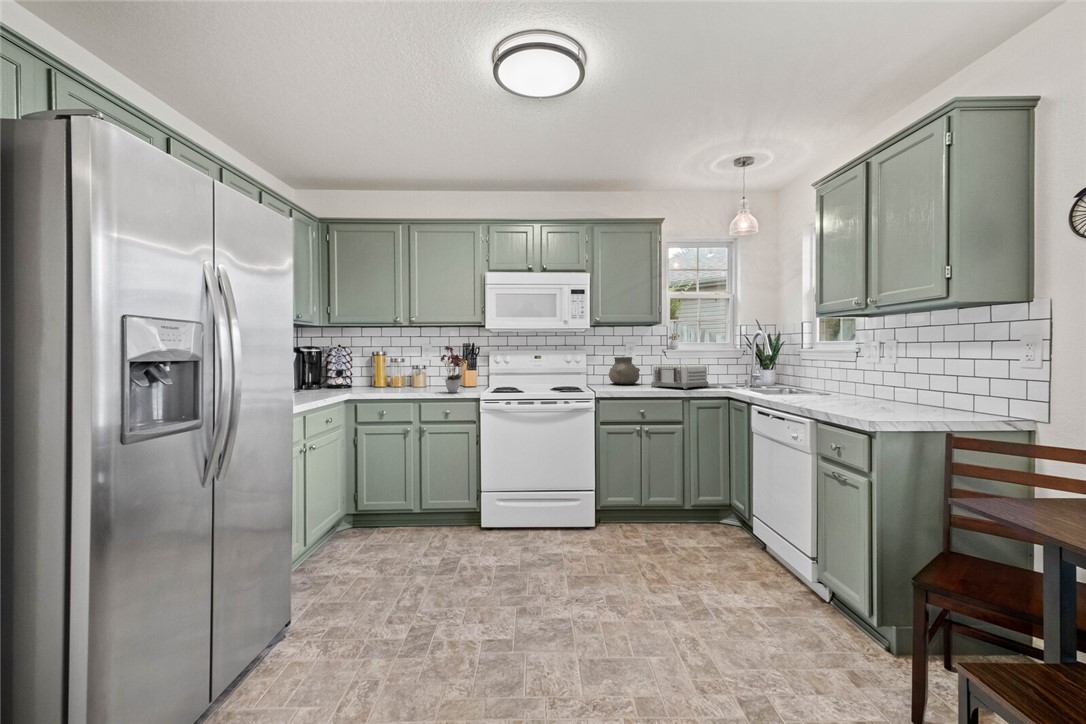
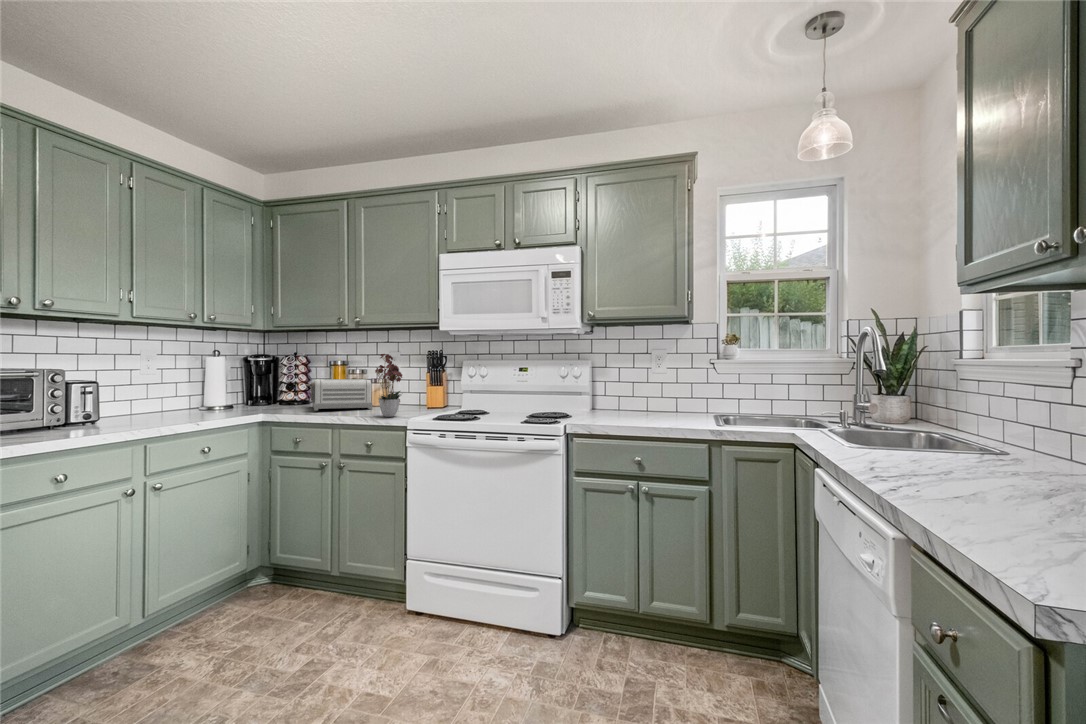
vase: present [609,357,640,384] -> none [626,372,673,413]
toaster: present [651,364,708,389] -> present [306,379,372,410]

